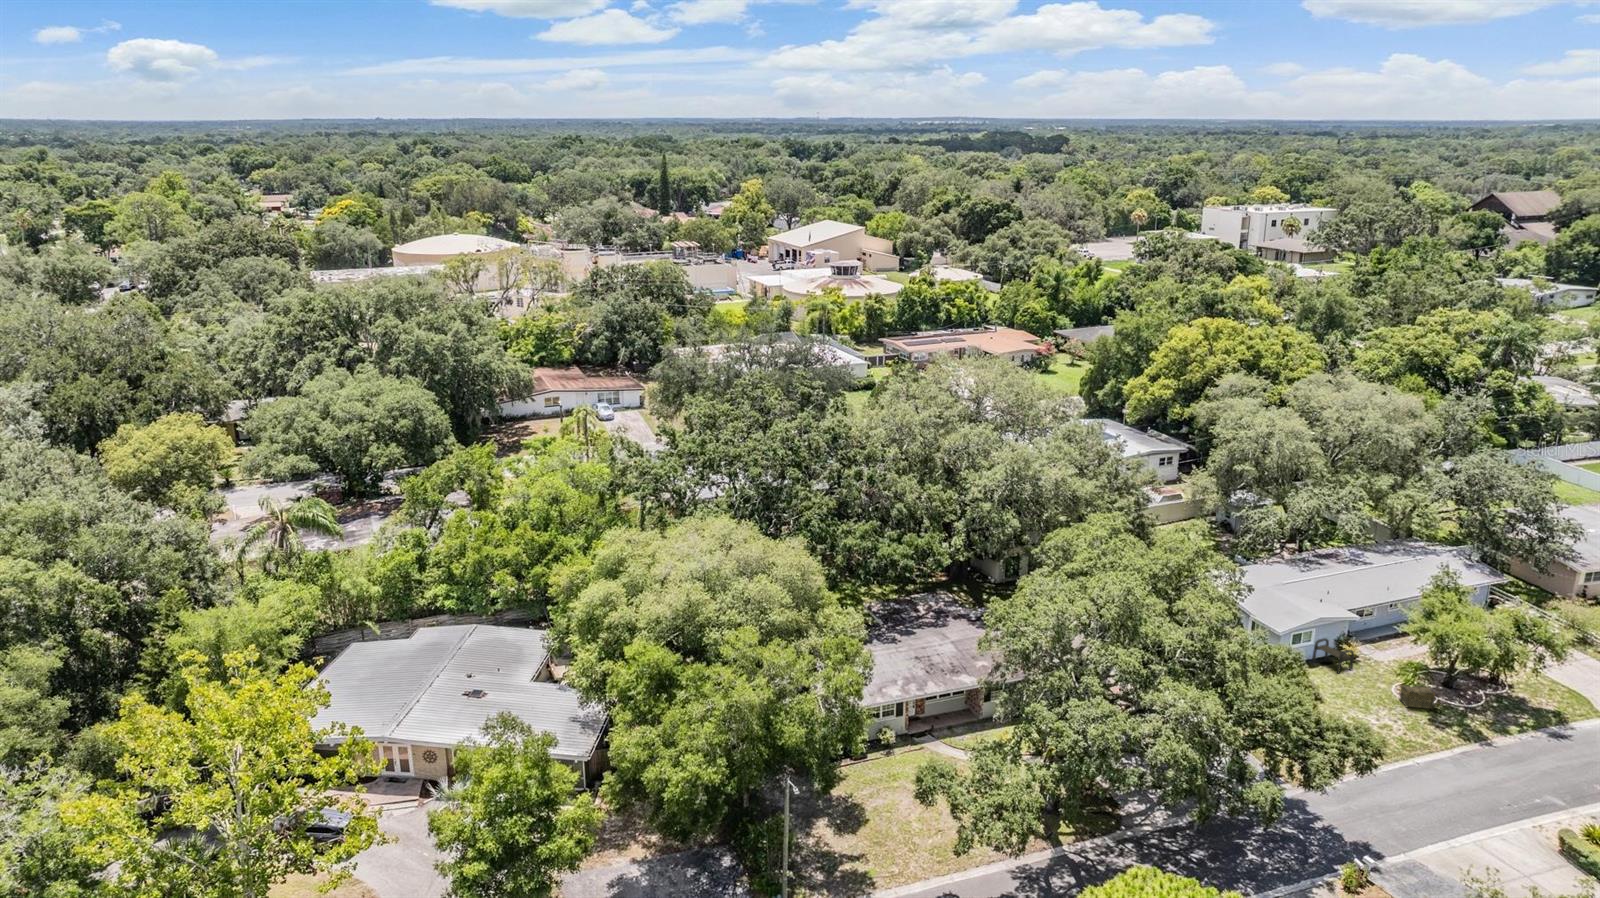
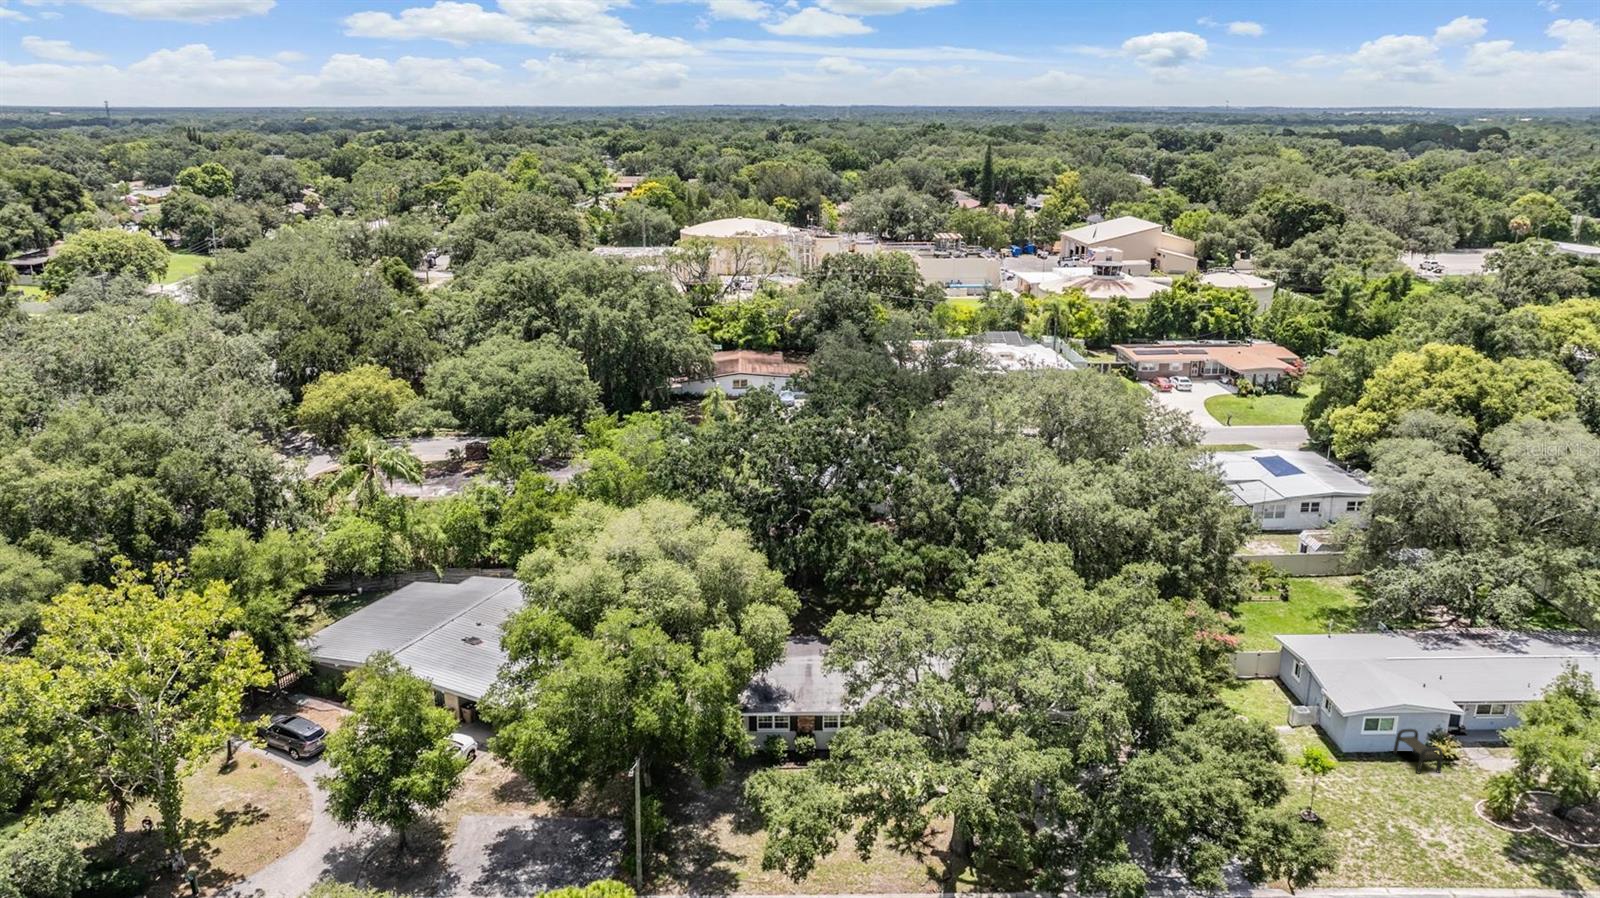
basket: present [1400,685,1435,709] -> none [1481,801,1525,838]

